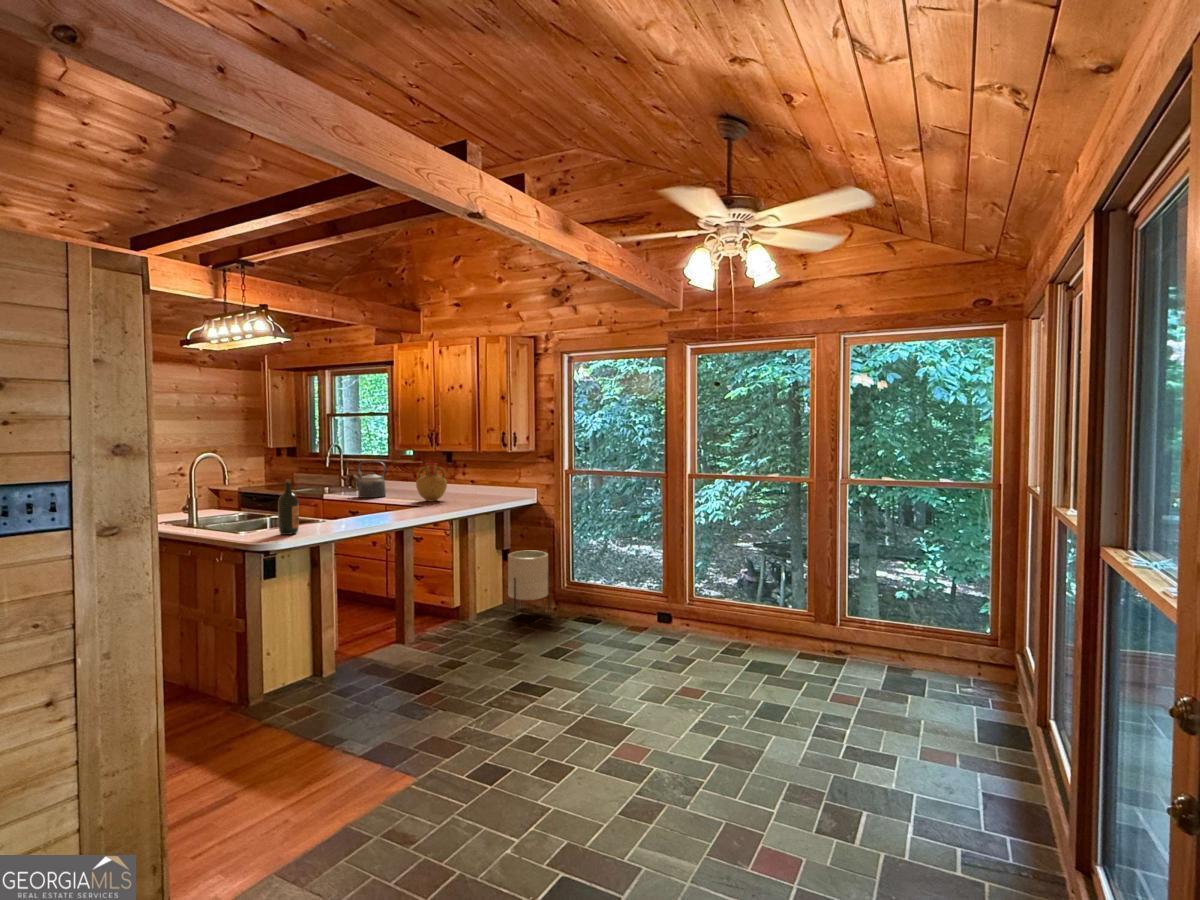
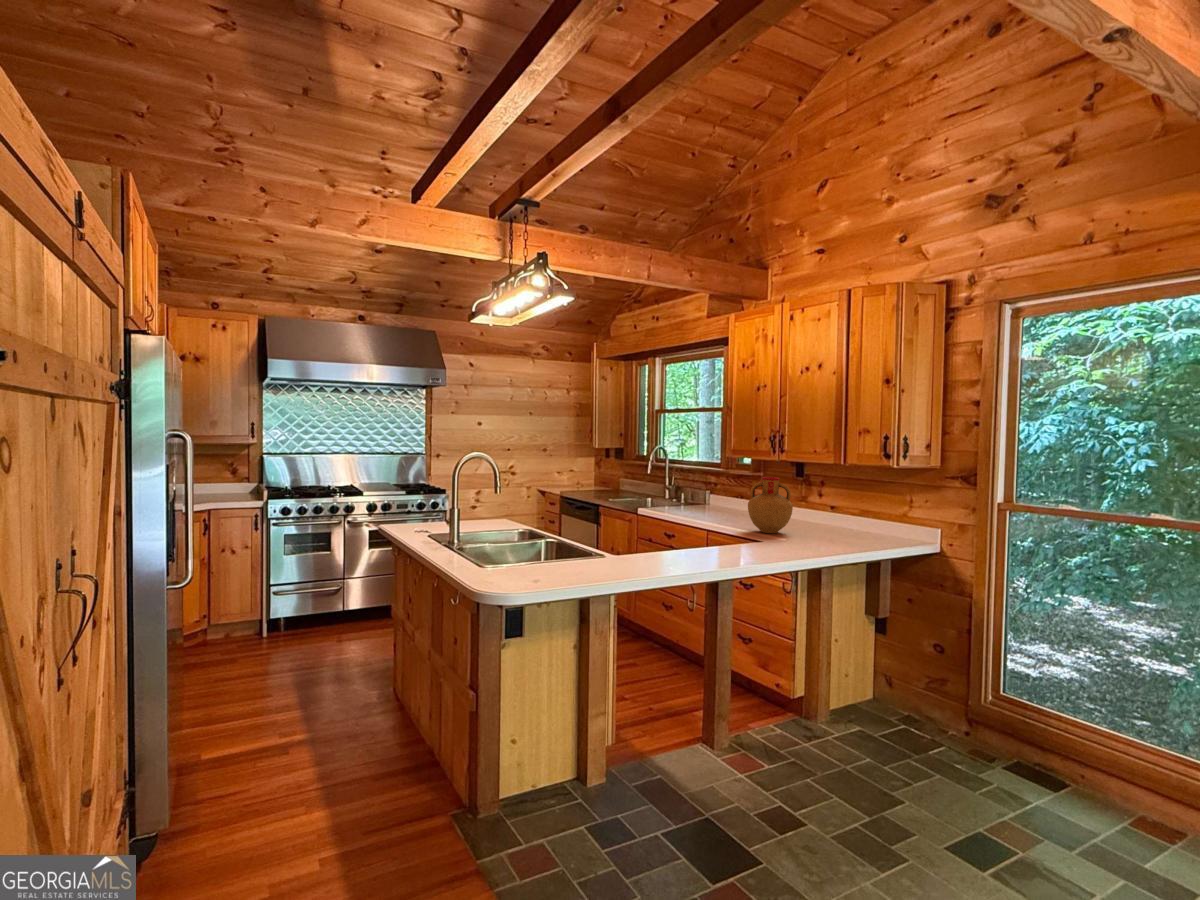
kettle: present [354,461,386,498] -> none [672,469,712,518]
wine bottle: present [278,480,299,535] -> none [533,495,561,577]
planter: present [508,551,549,619] -> none [883,626,959,743]

